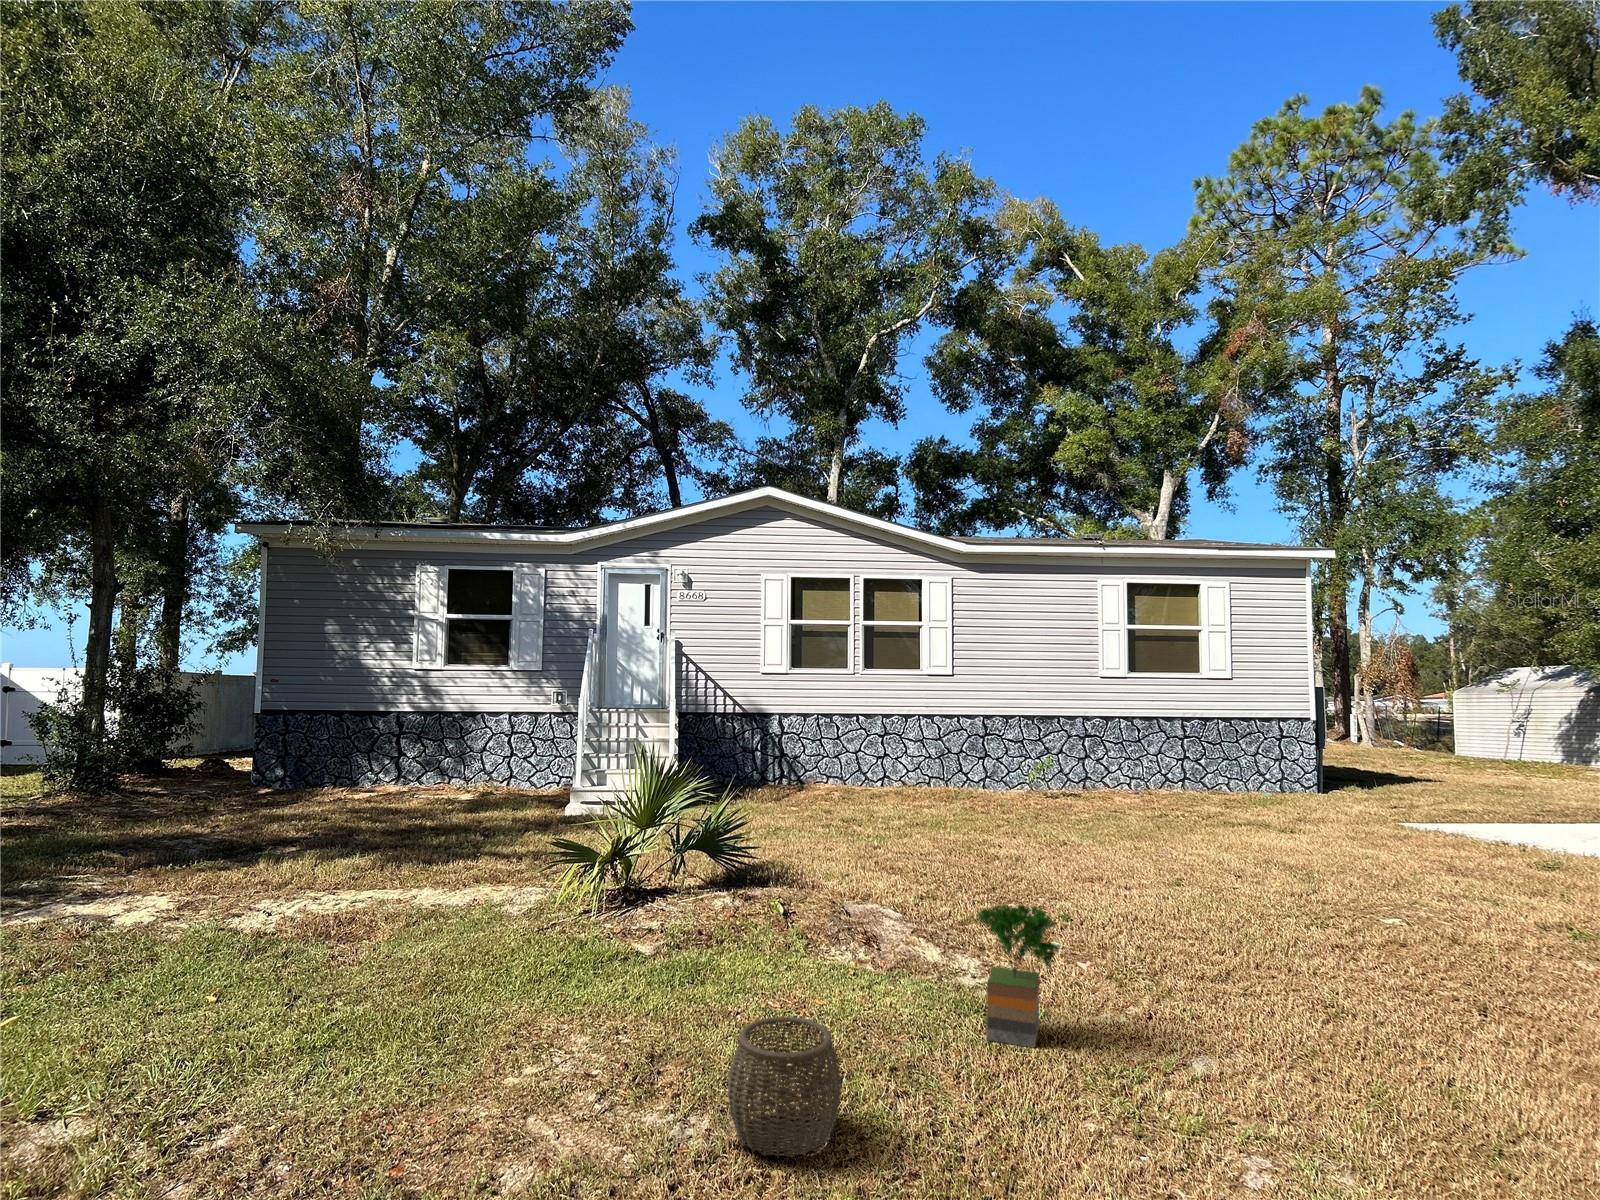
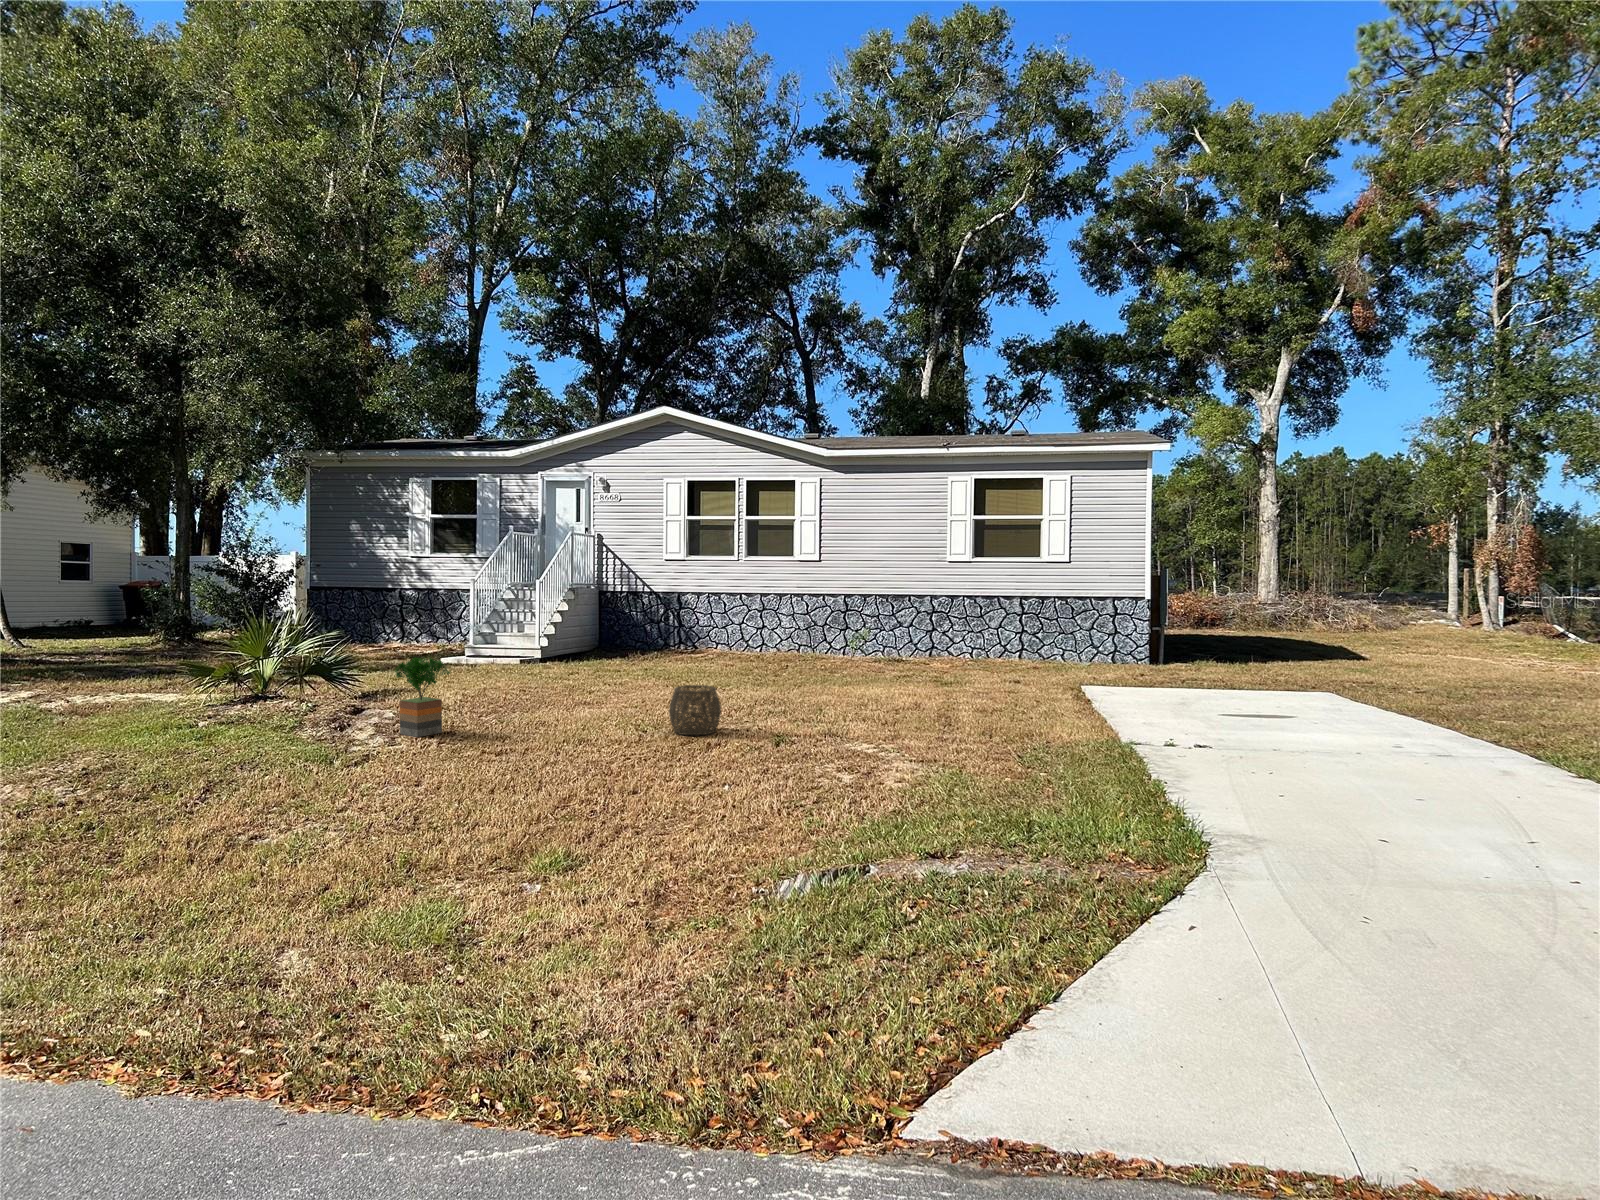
woven basket: present [727,1017,841,1158] -> present [669,685,721,736]

